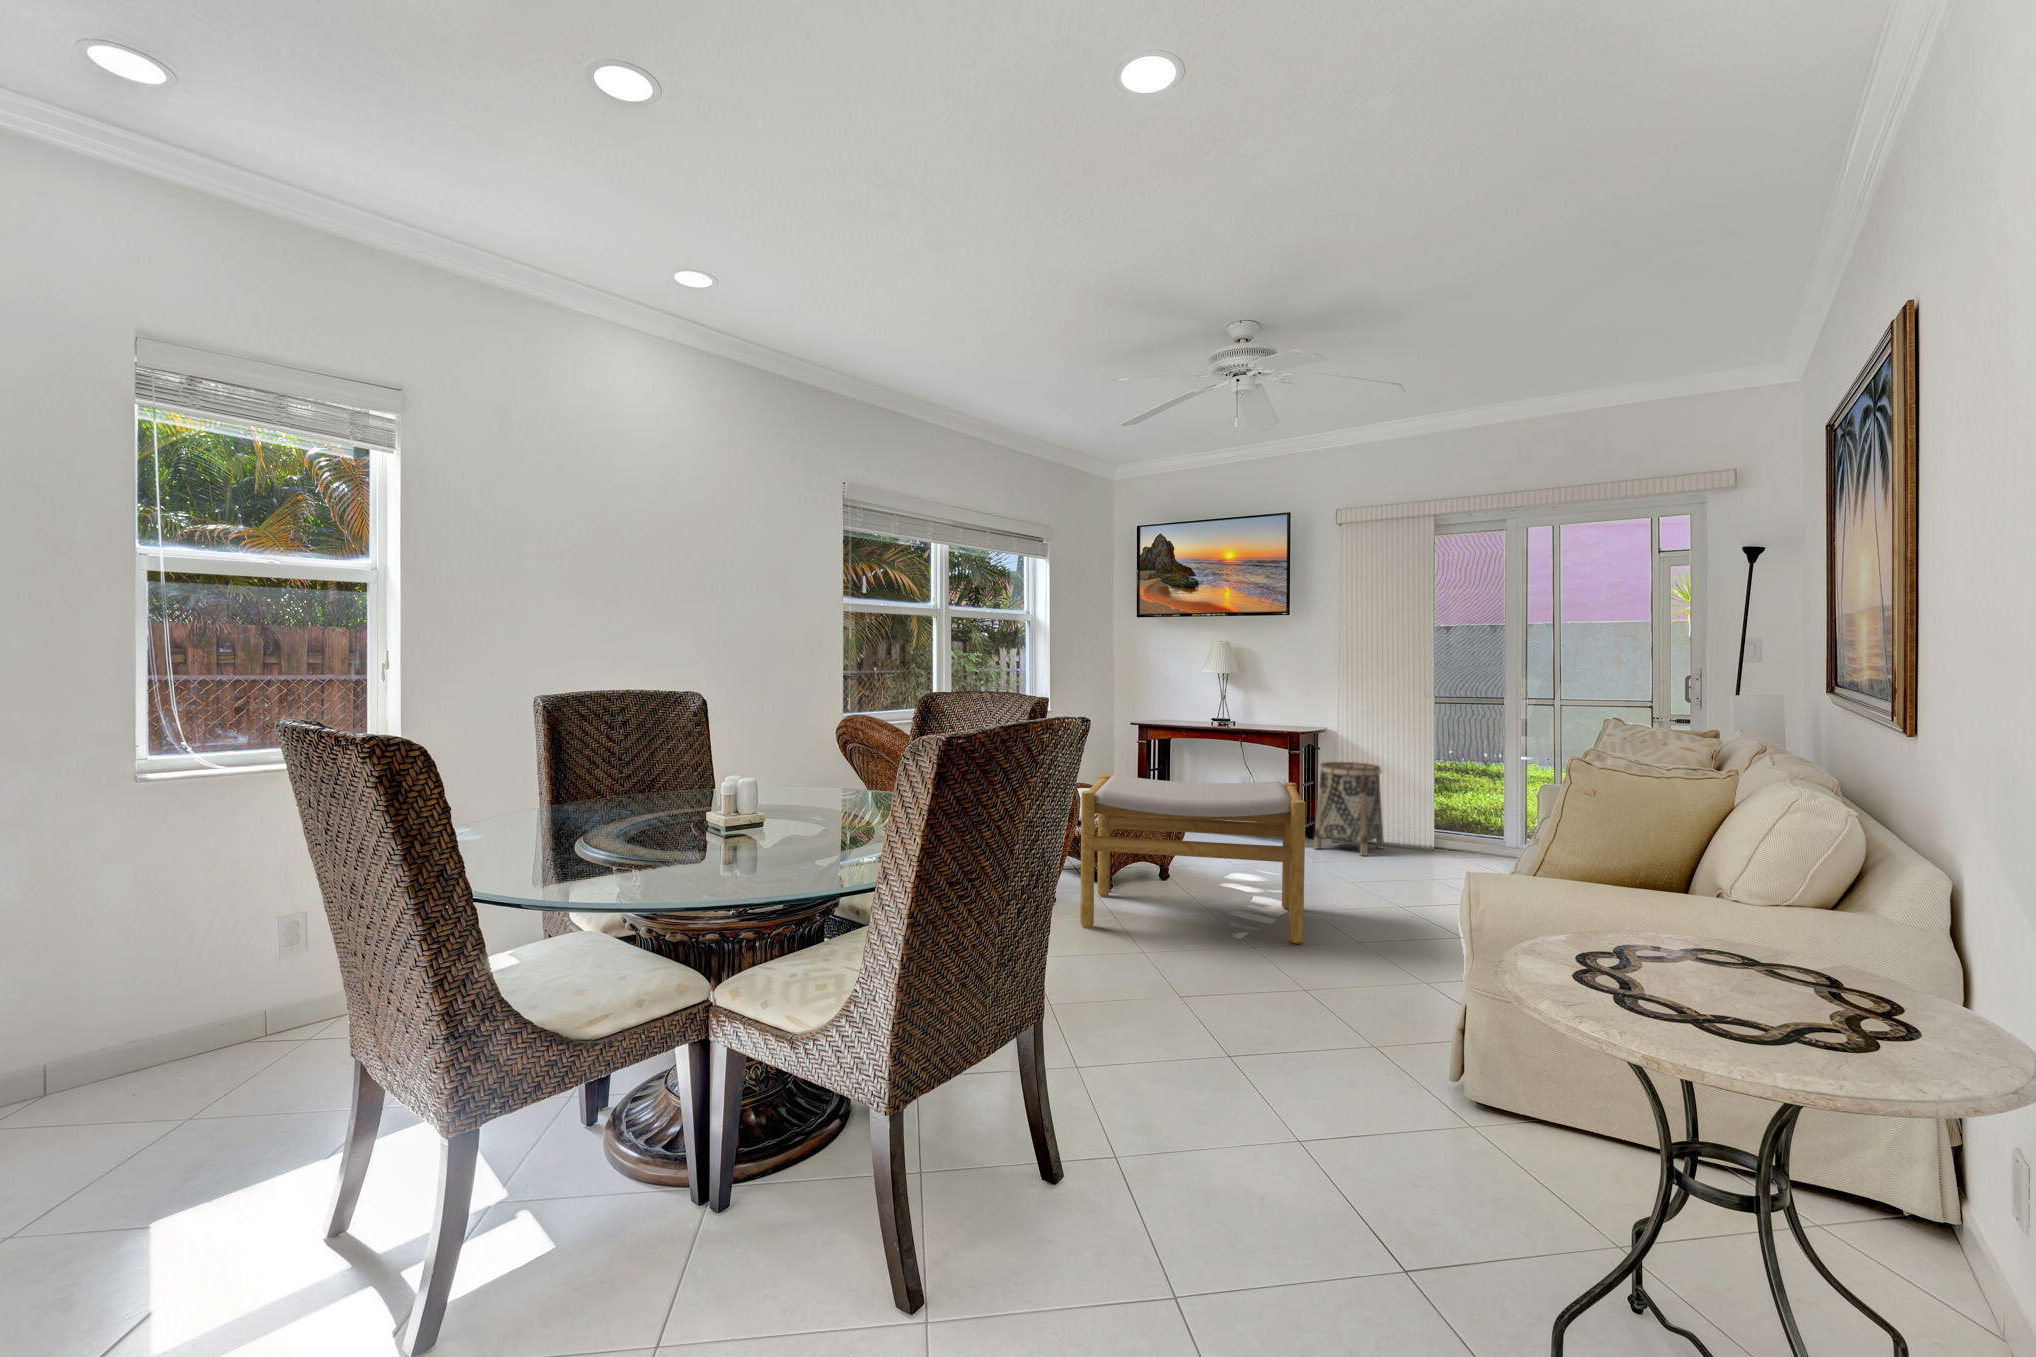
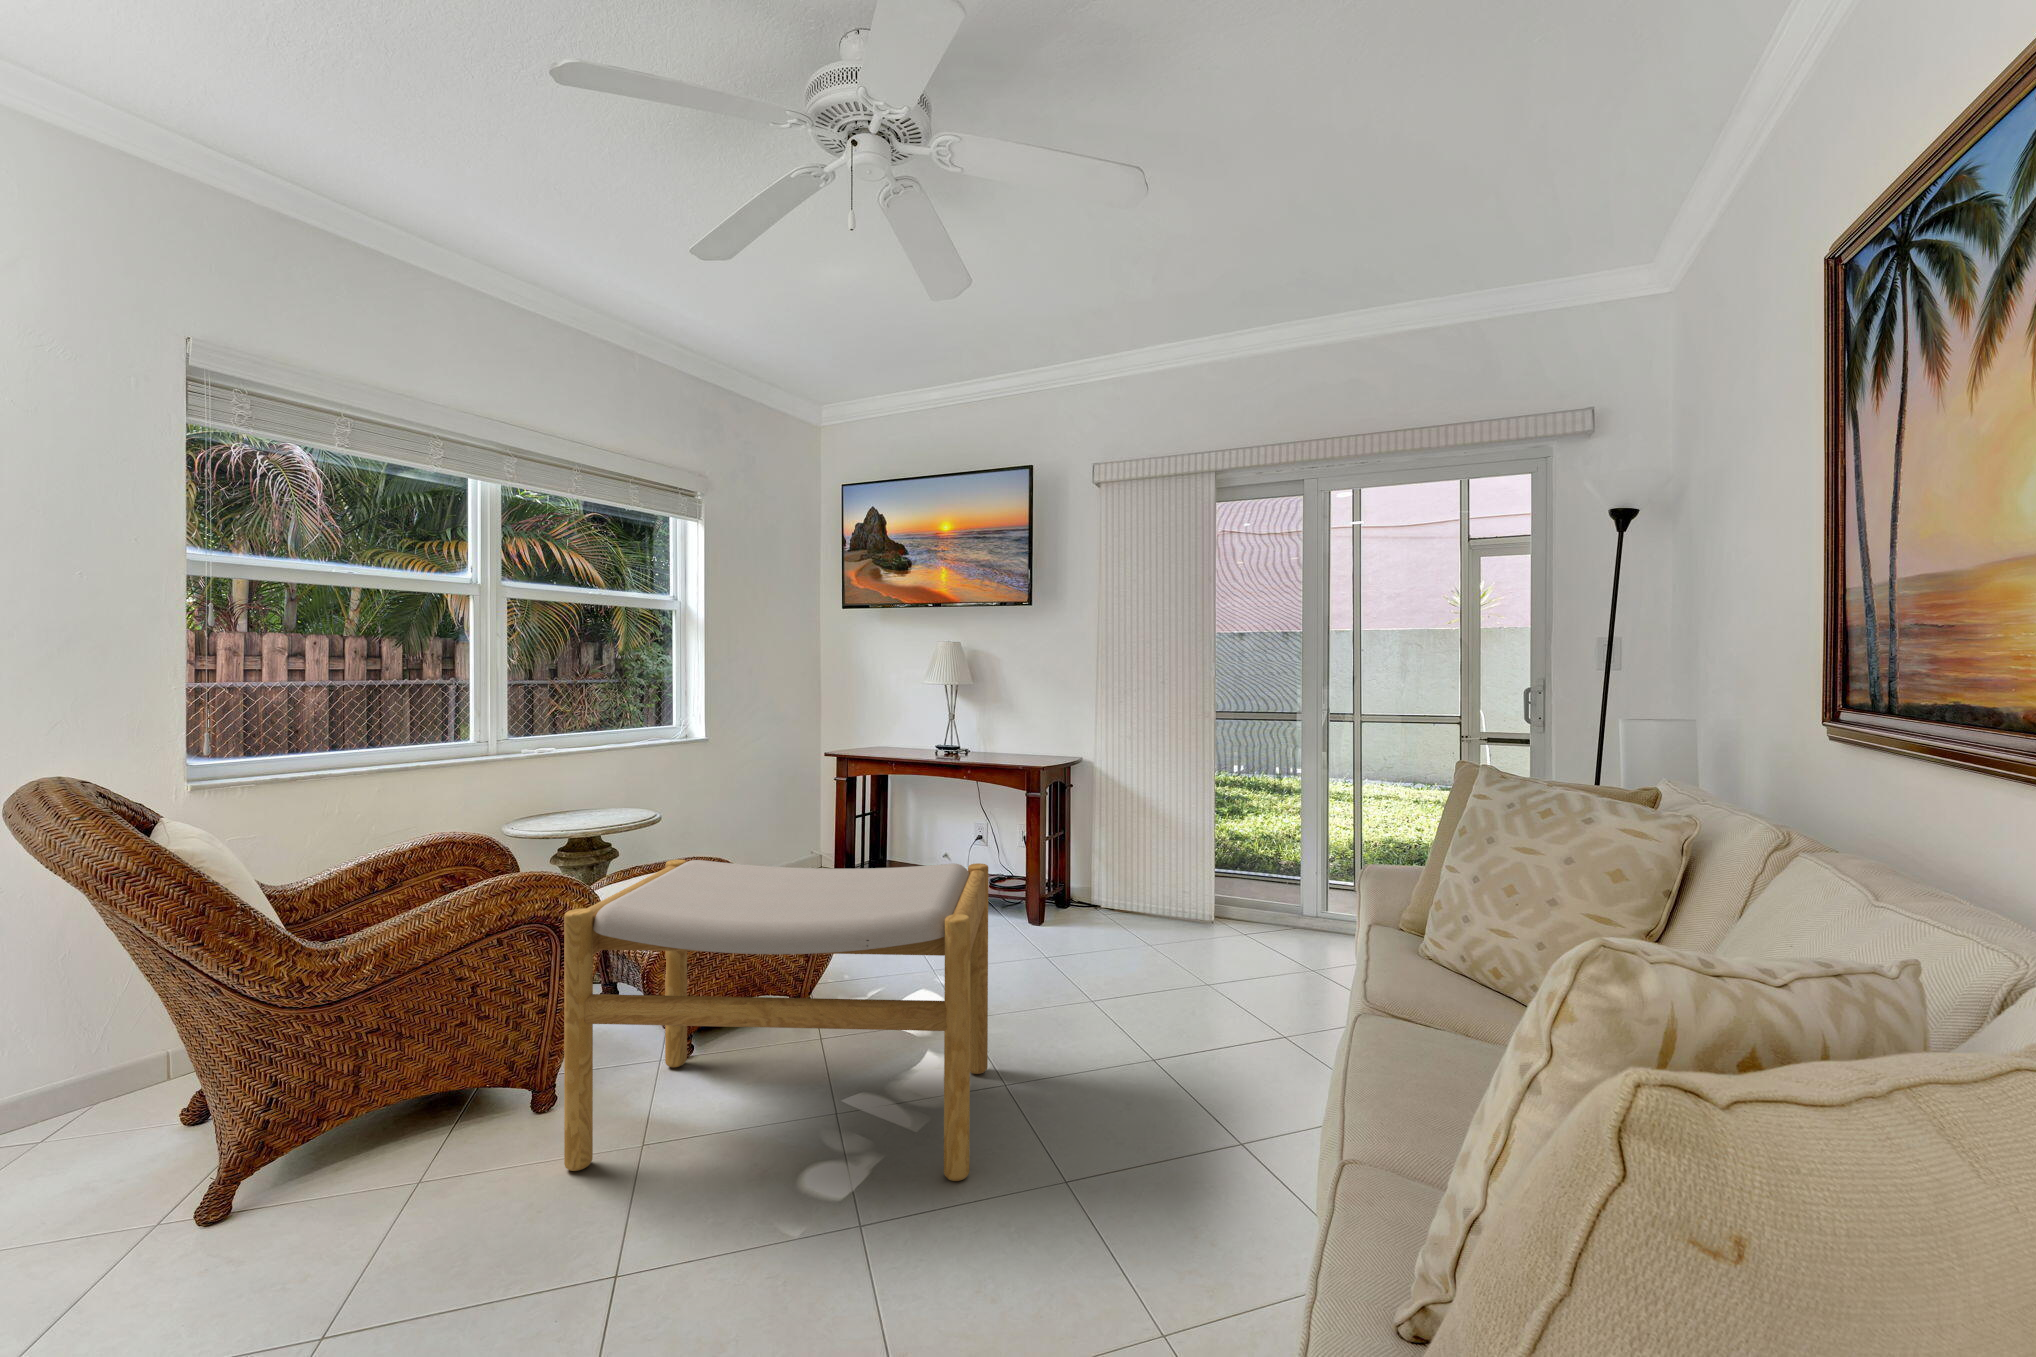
basket: present [1314,762,1384,856] -> none [1058,804,1151,937]

